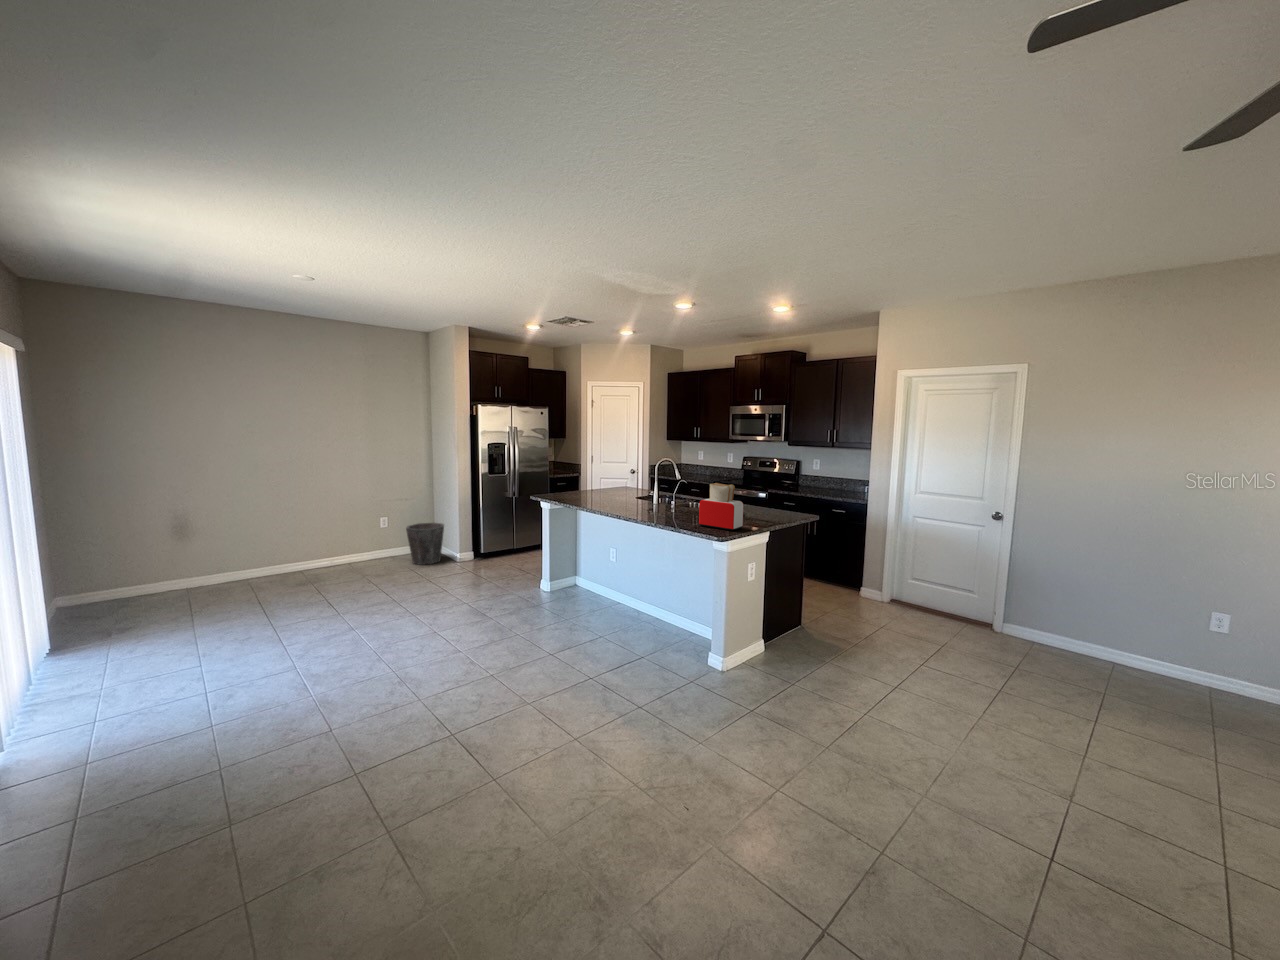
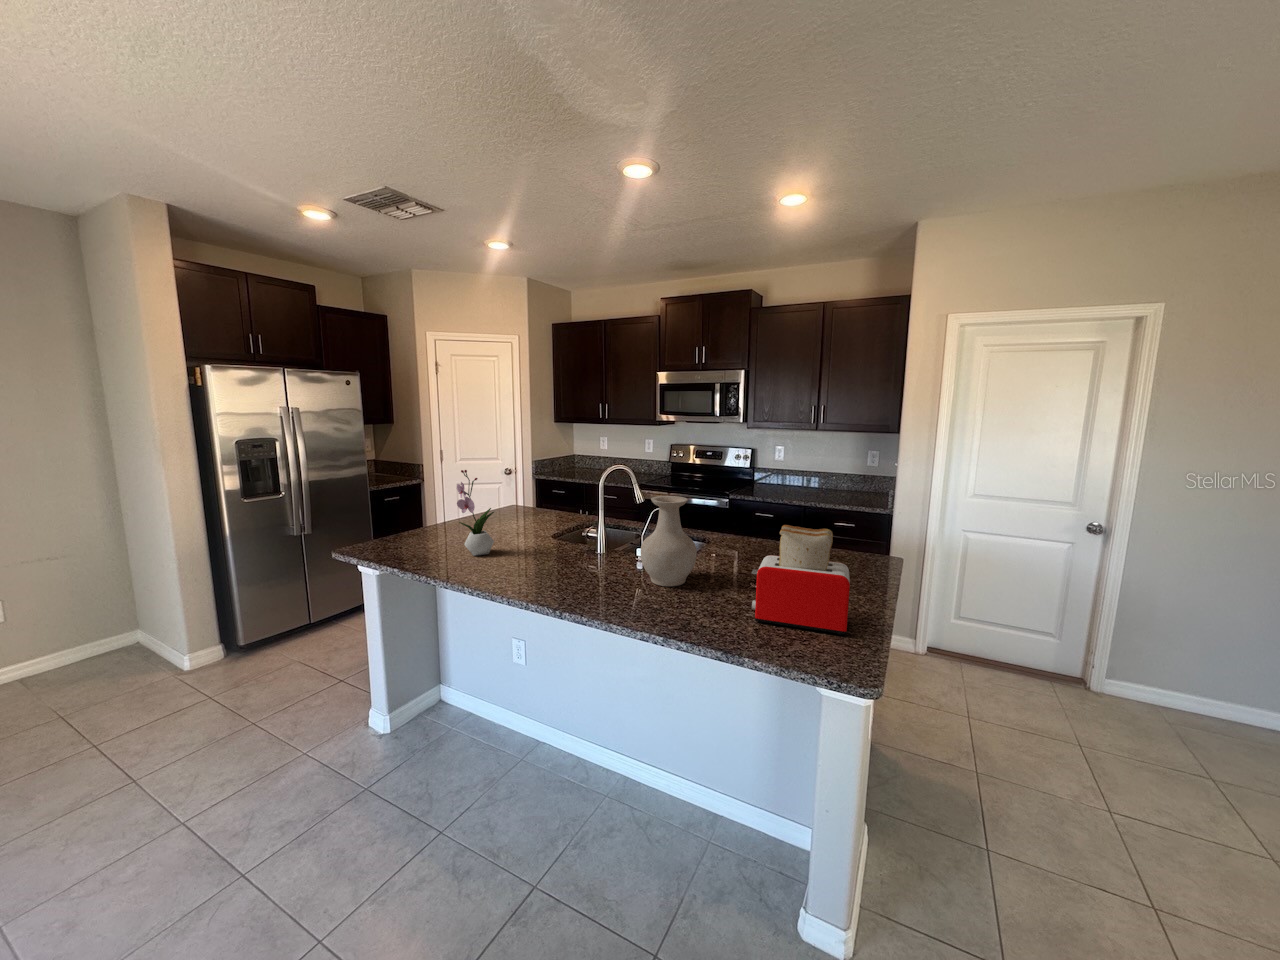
flower arrangement: none [586,459,603,502] -> present [457,470,494,556]
vase: none [663,473,691,516] -> present [641,496,697,586]
waste bin: present [406,523,444,565] -> none [44,596,150,692]

